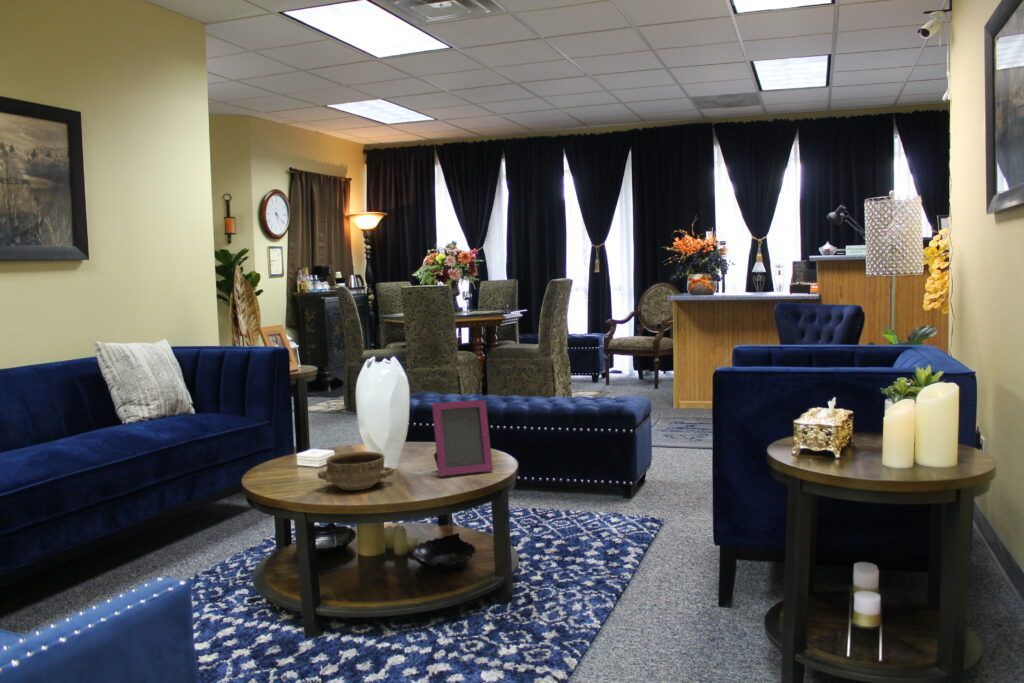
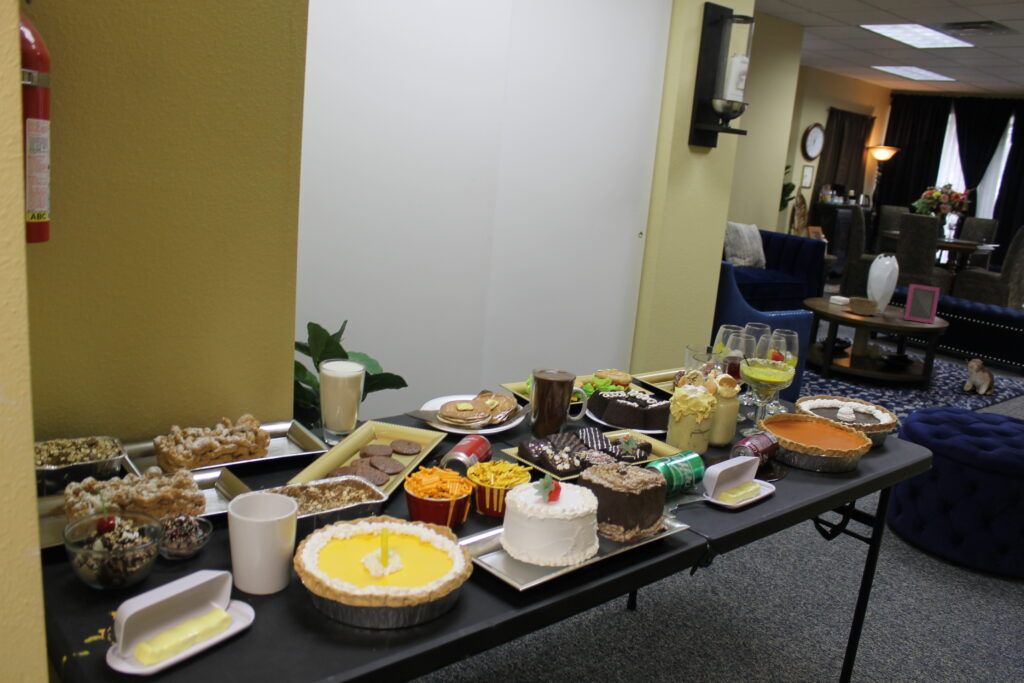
plush toy: none [560,514,616,577] -> present [964,359,995,395]

